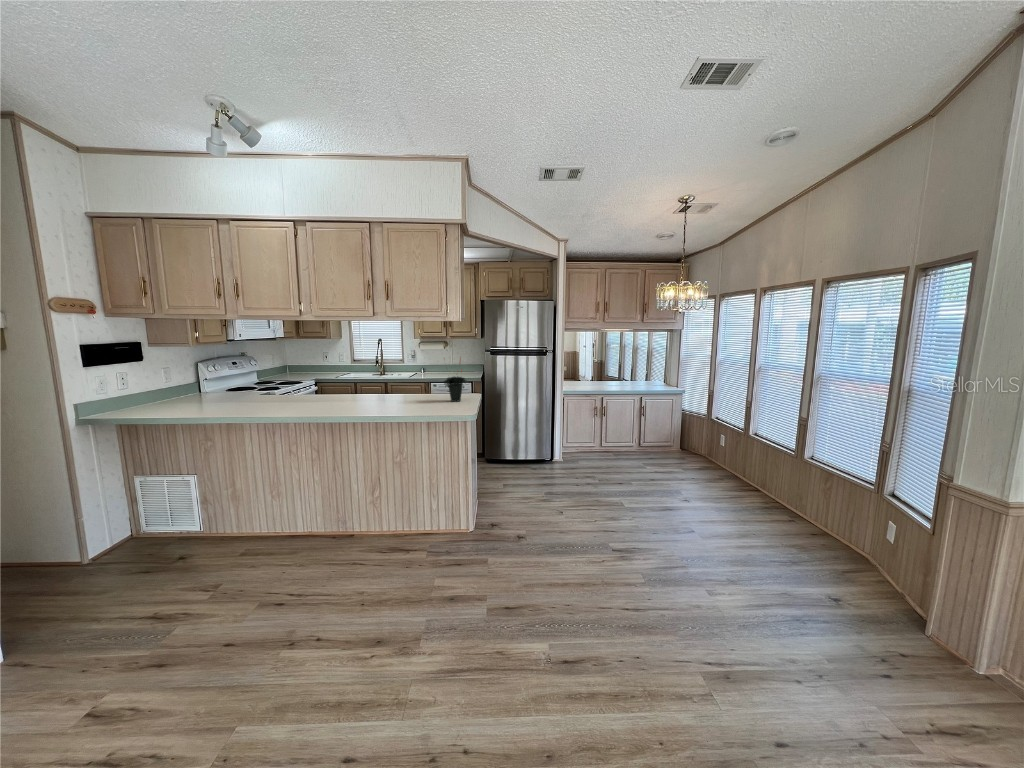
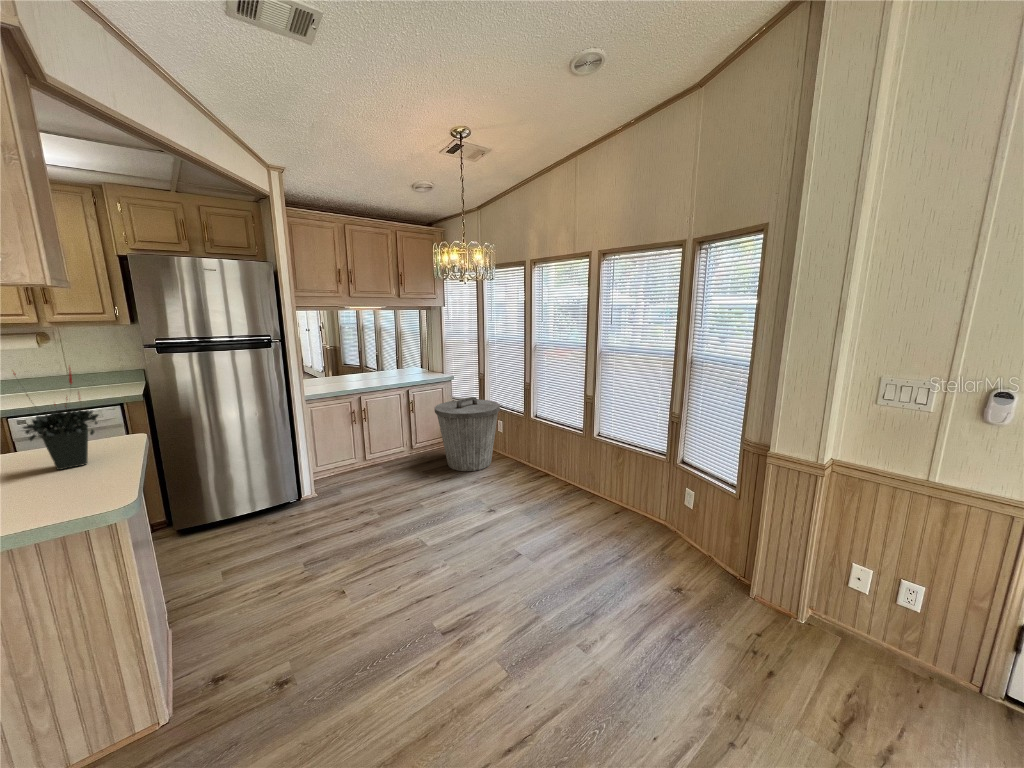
trash can: none [658,408,719,472] -> present [434,397,500,471]

